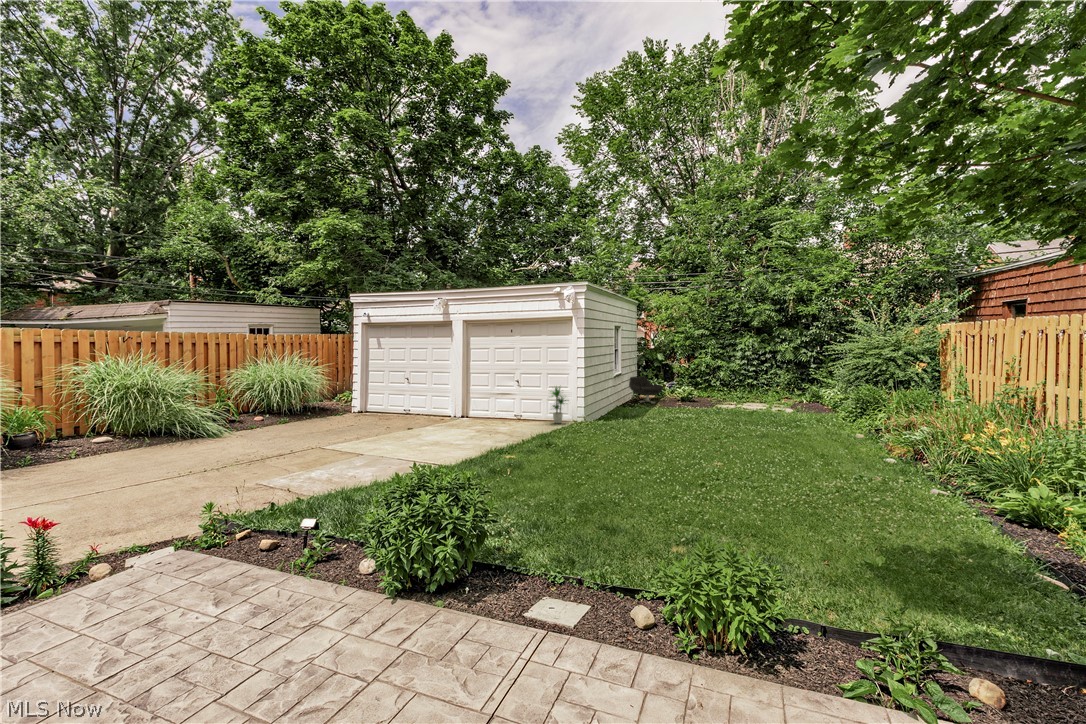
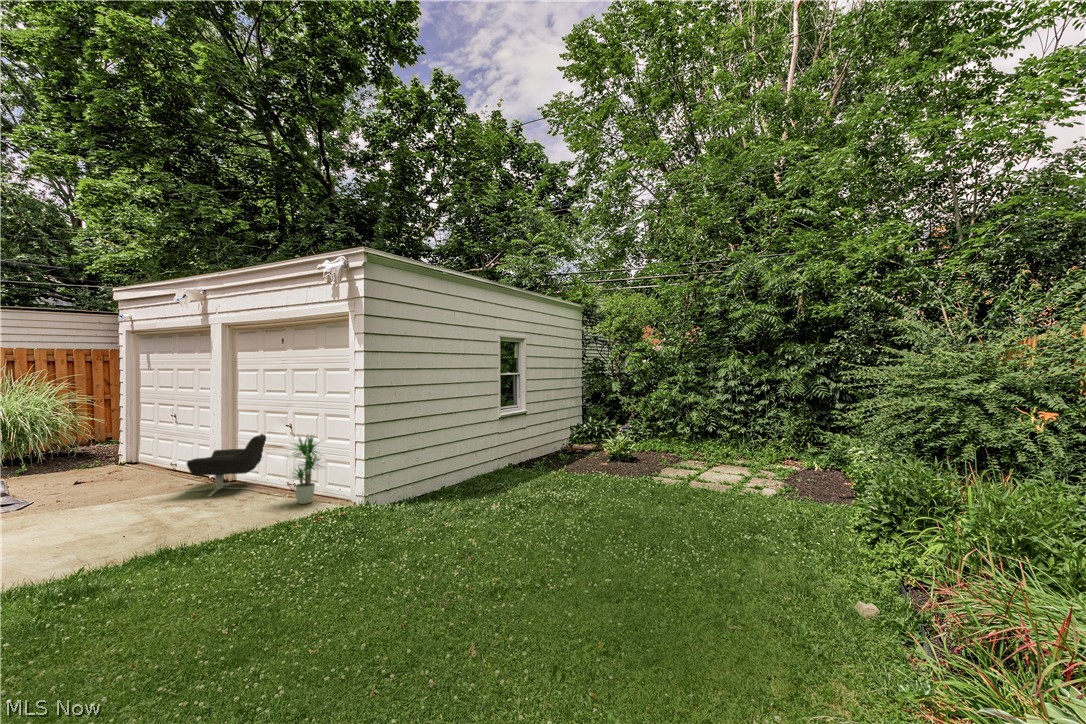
lounge chair: present [629,376,663,401] -> present [187,434,266,497]

